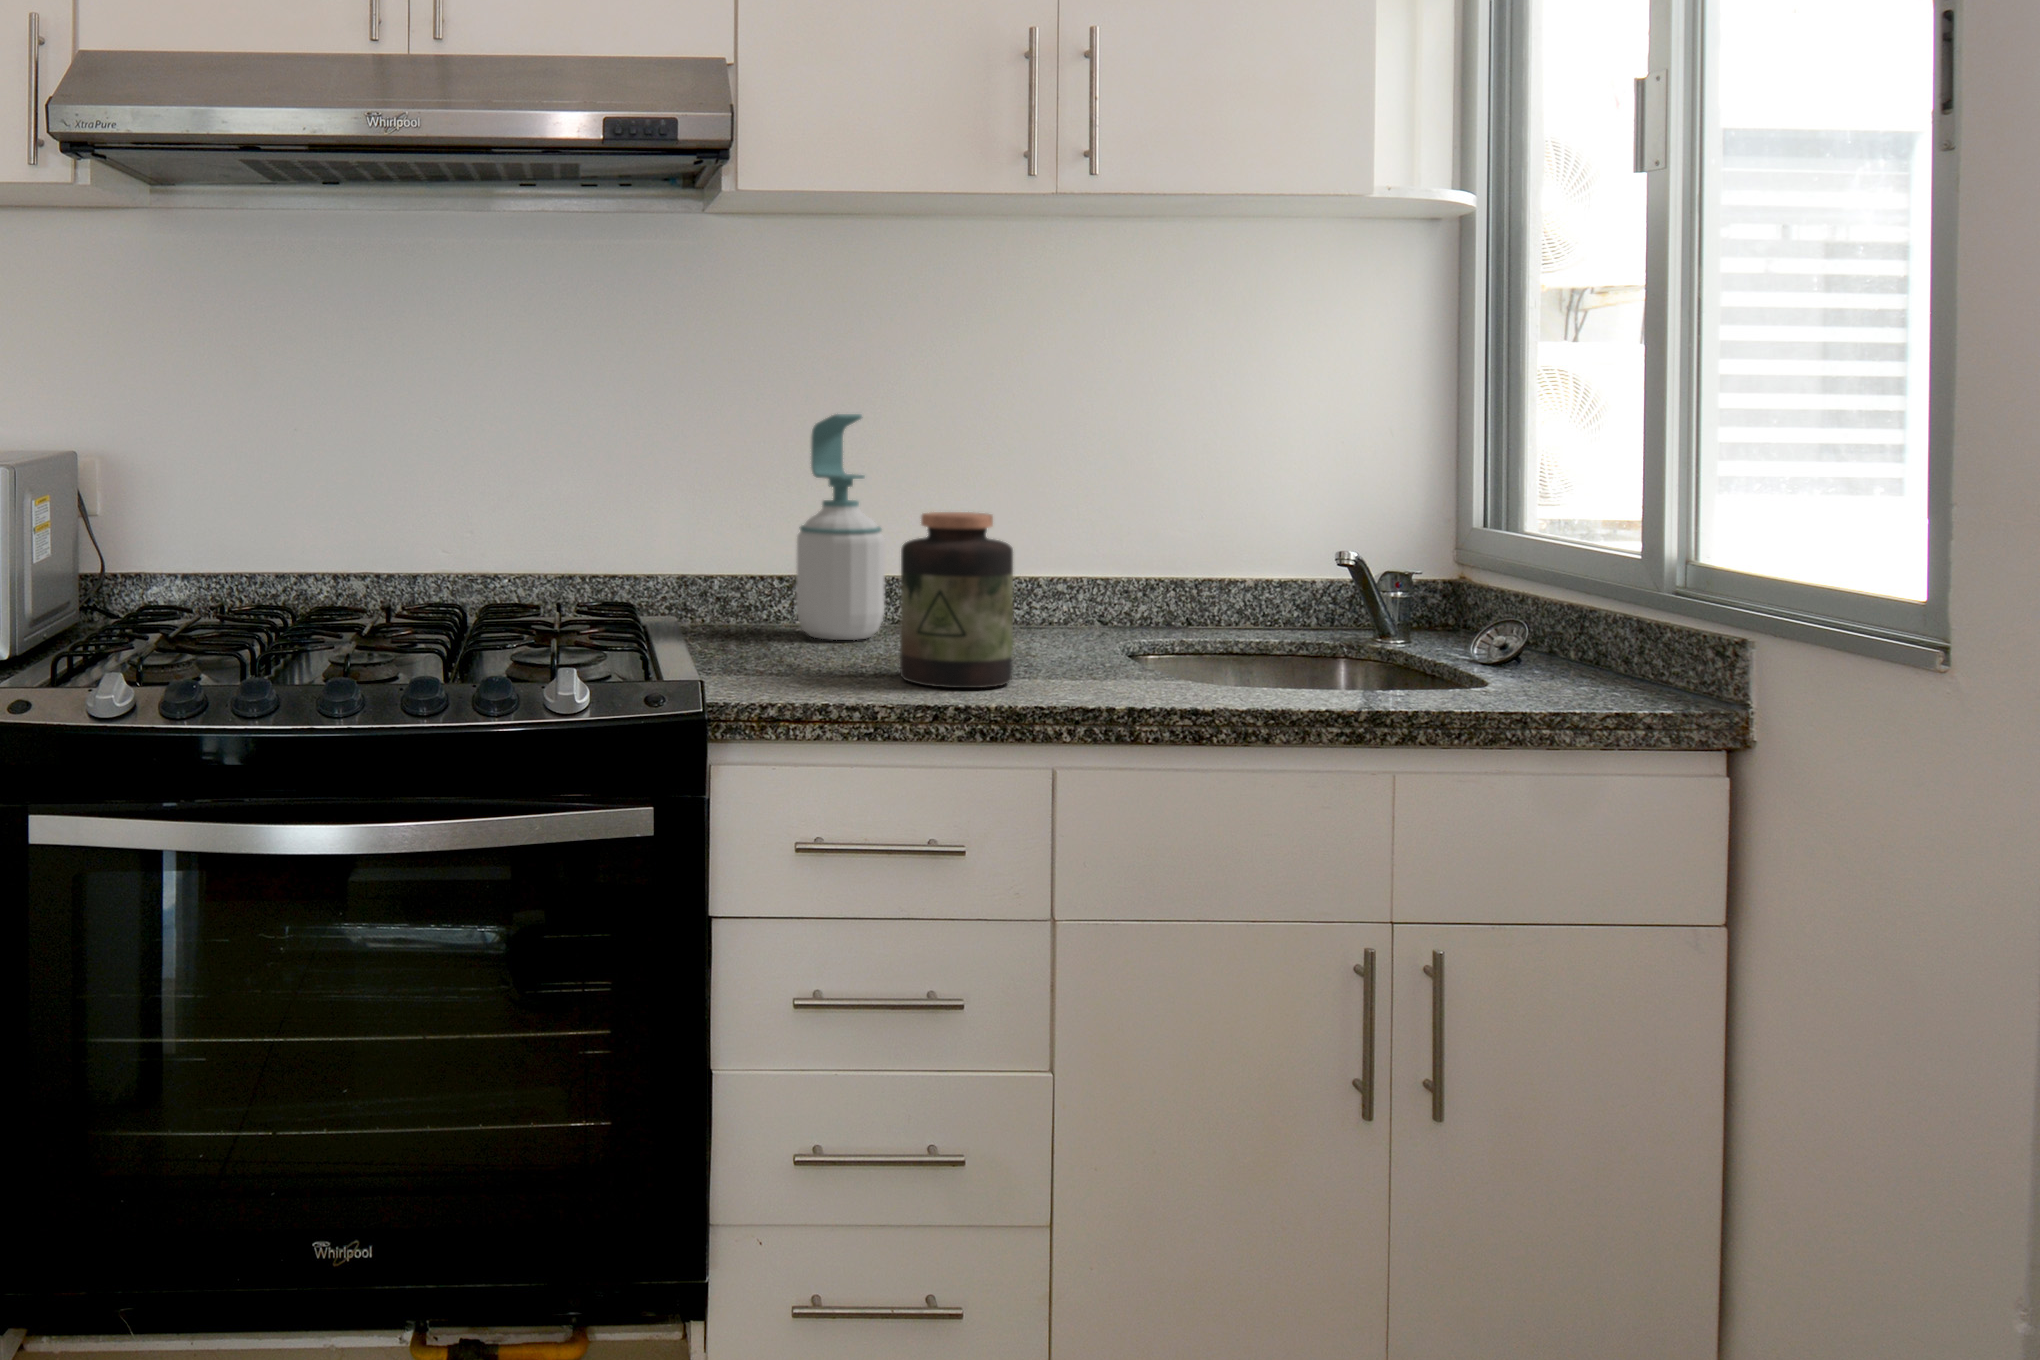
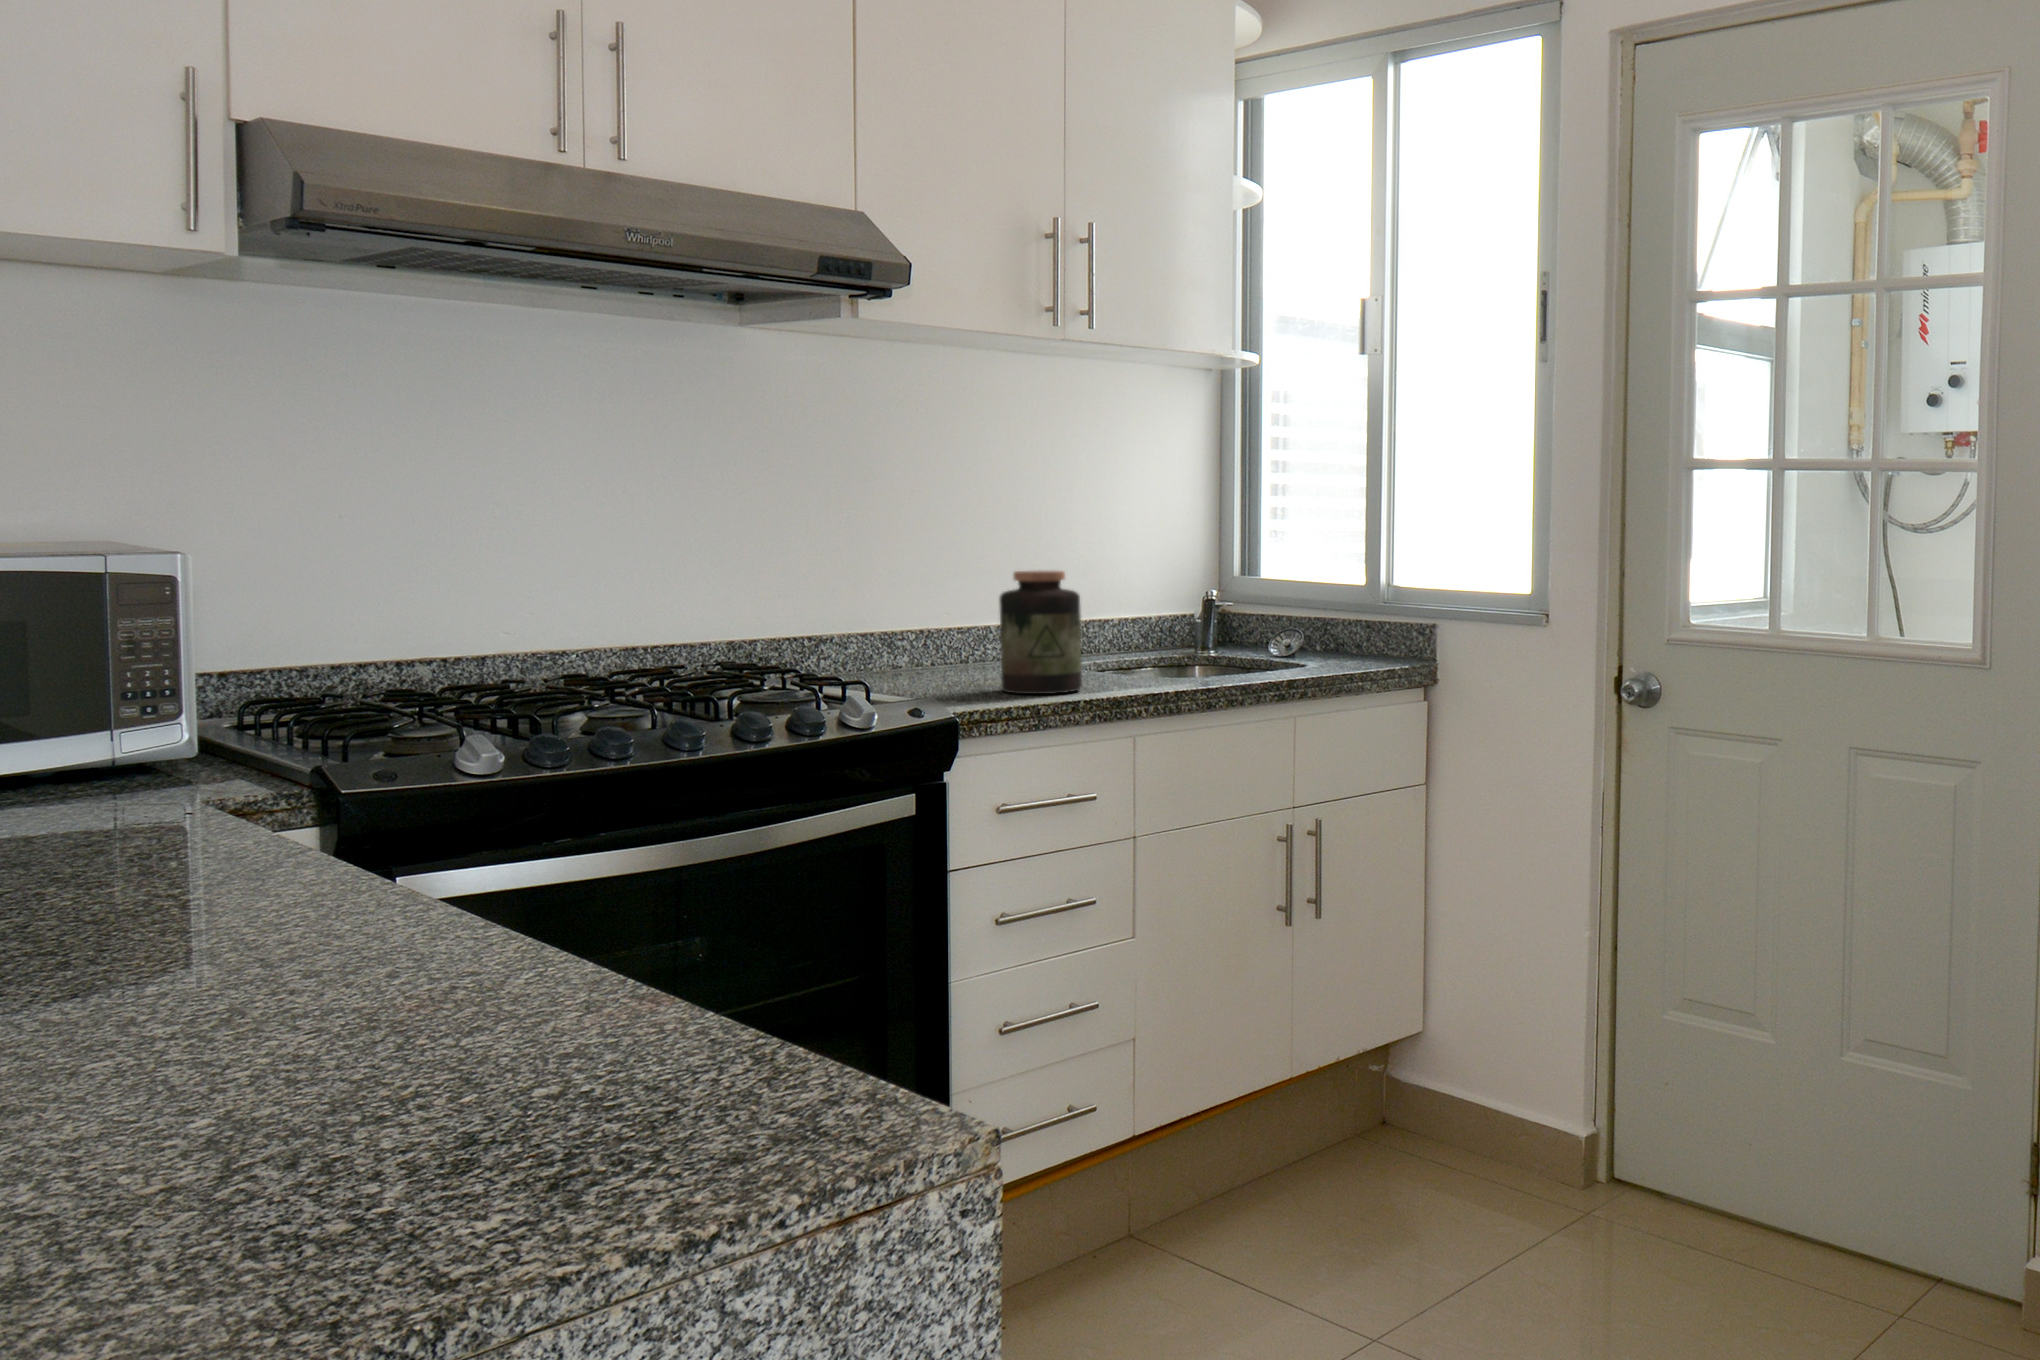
soap bottle: present [796,414,885,640] -> none [838,502,912,680]

